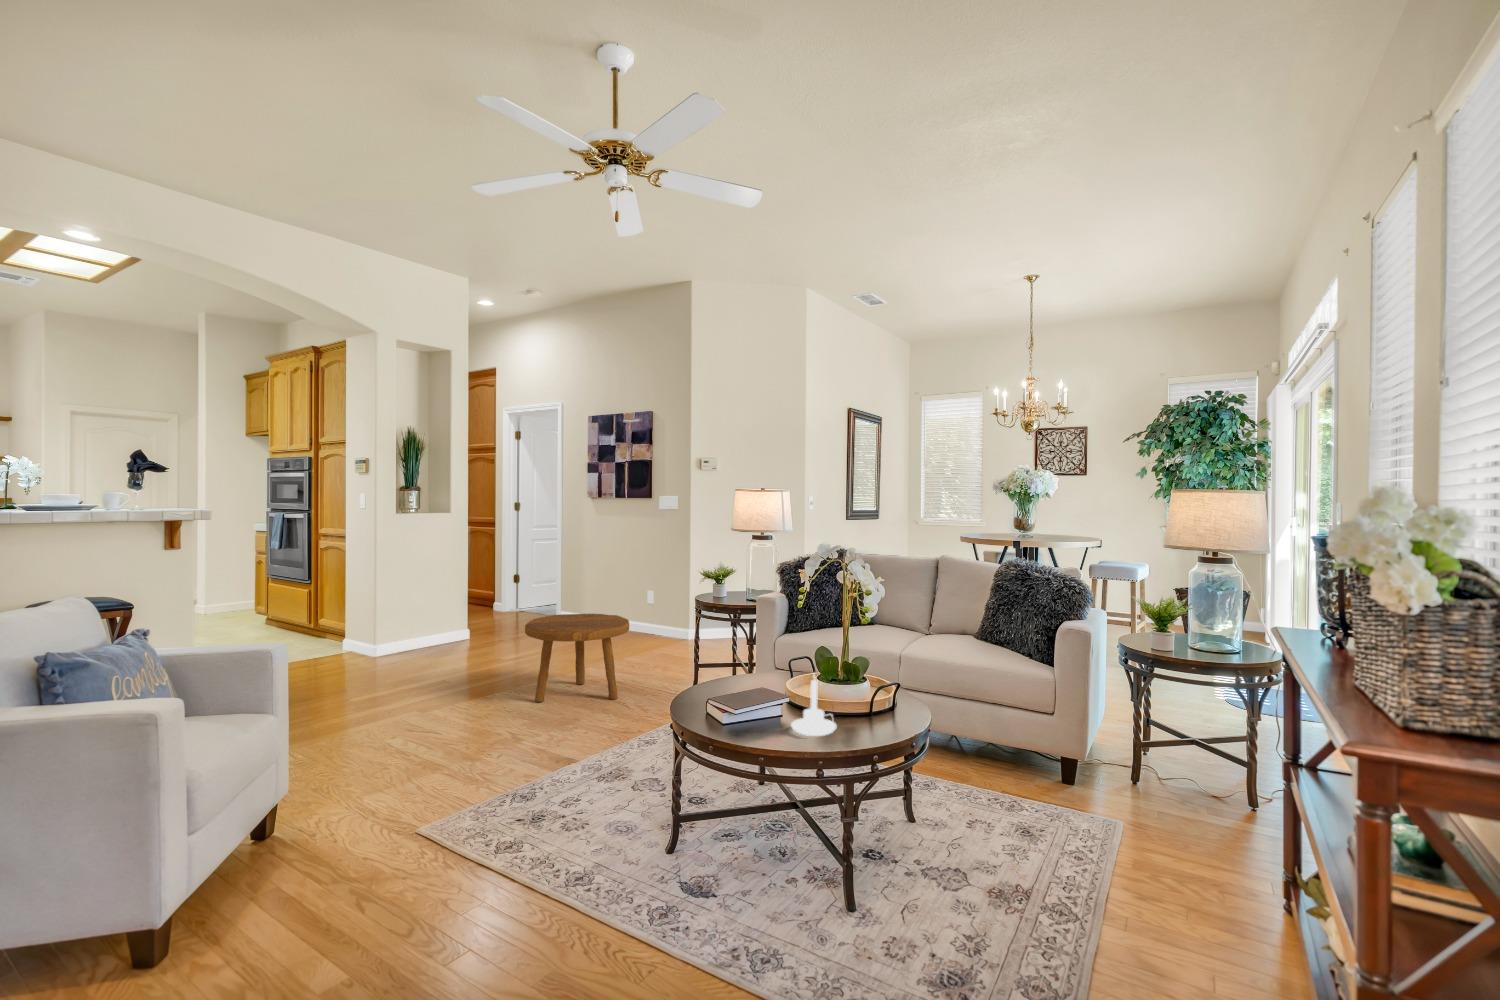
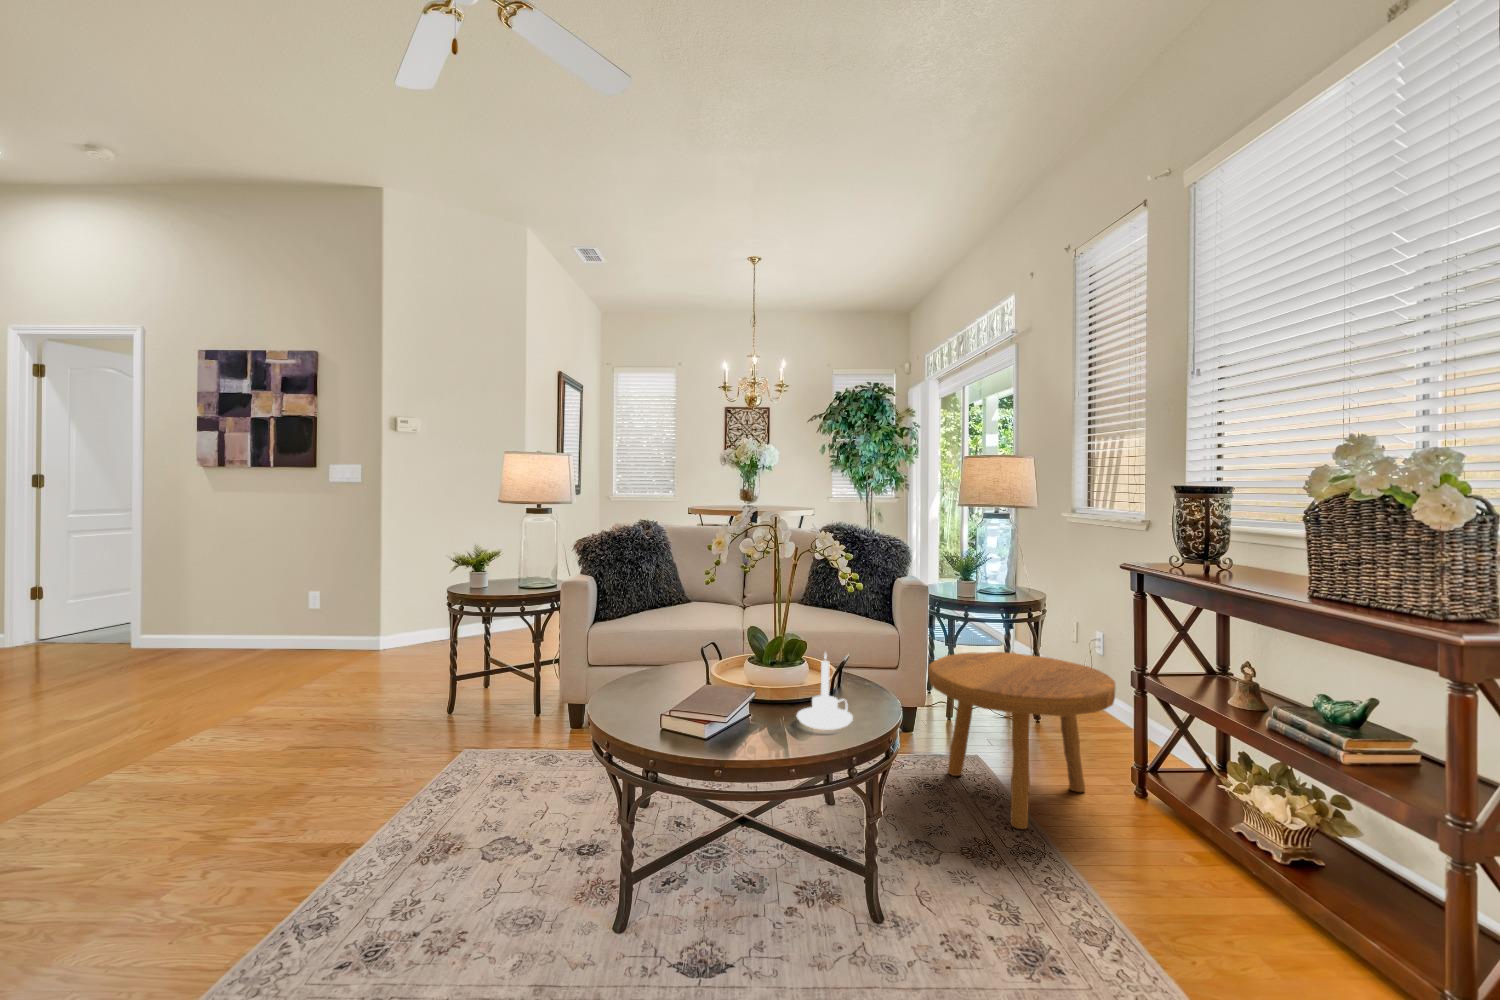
footstool: present [525,614,629,702] -> present [928,652,1116,829]

